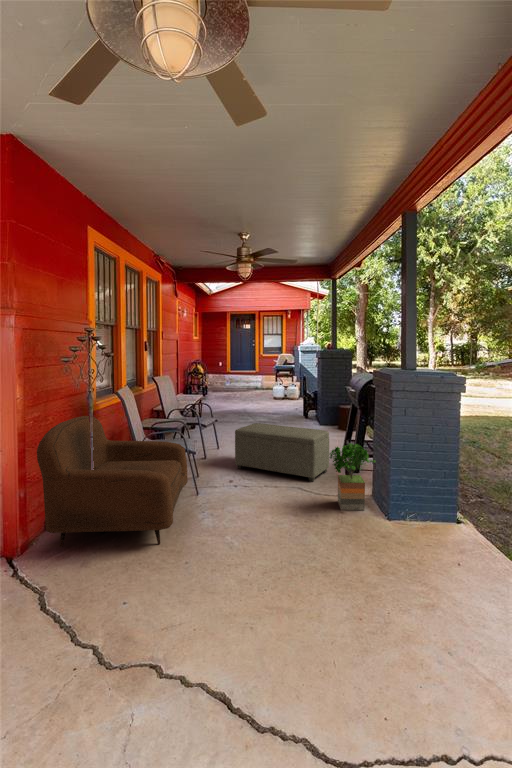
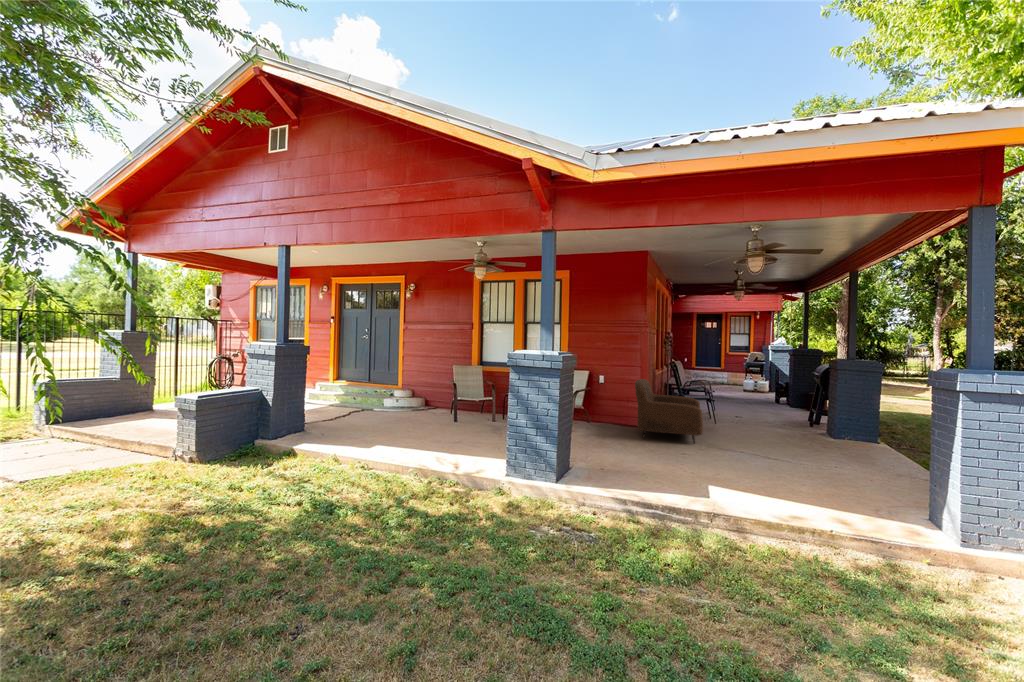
ottoman: present [235,423,329,482] -> none [725,397,799,435]
potted tree: present [330,443,375,510] -> none [797,406,833,448]

